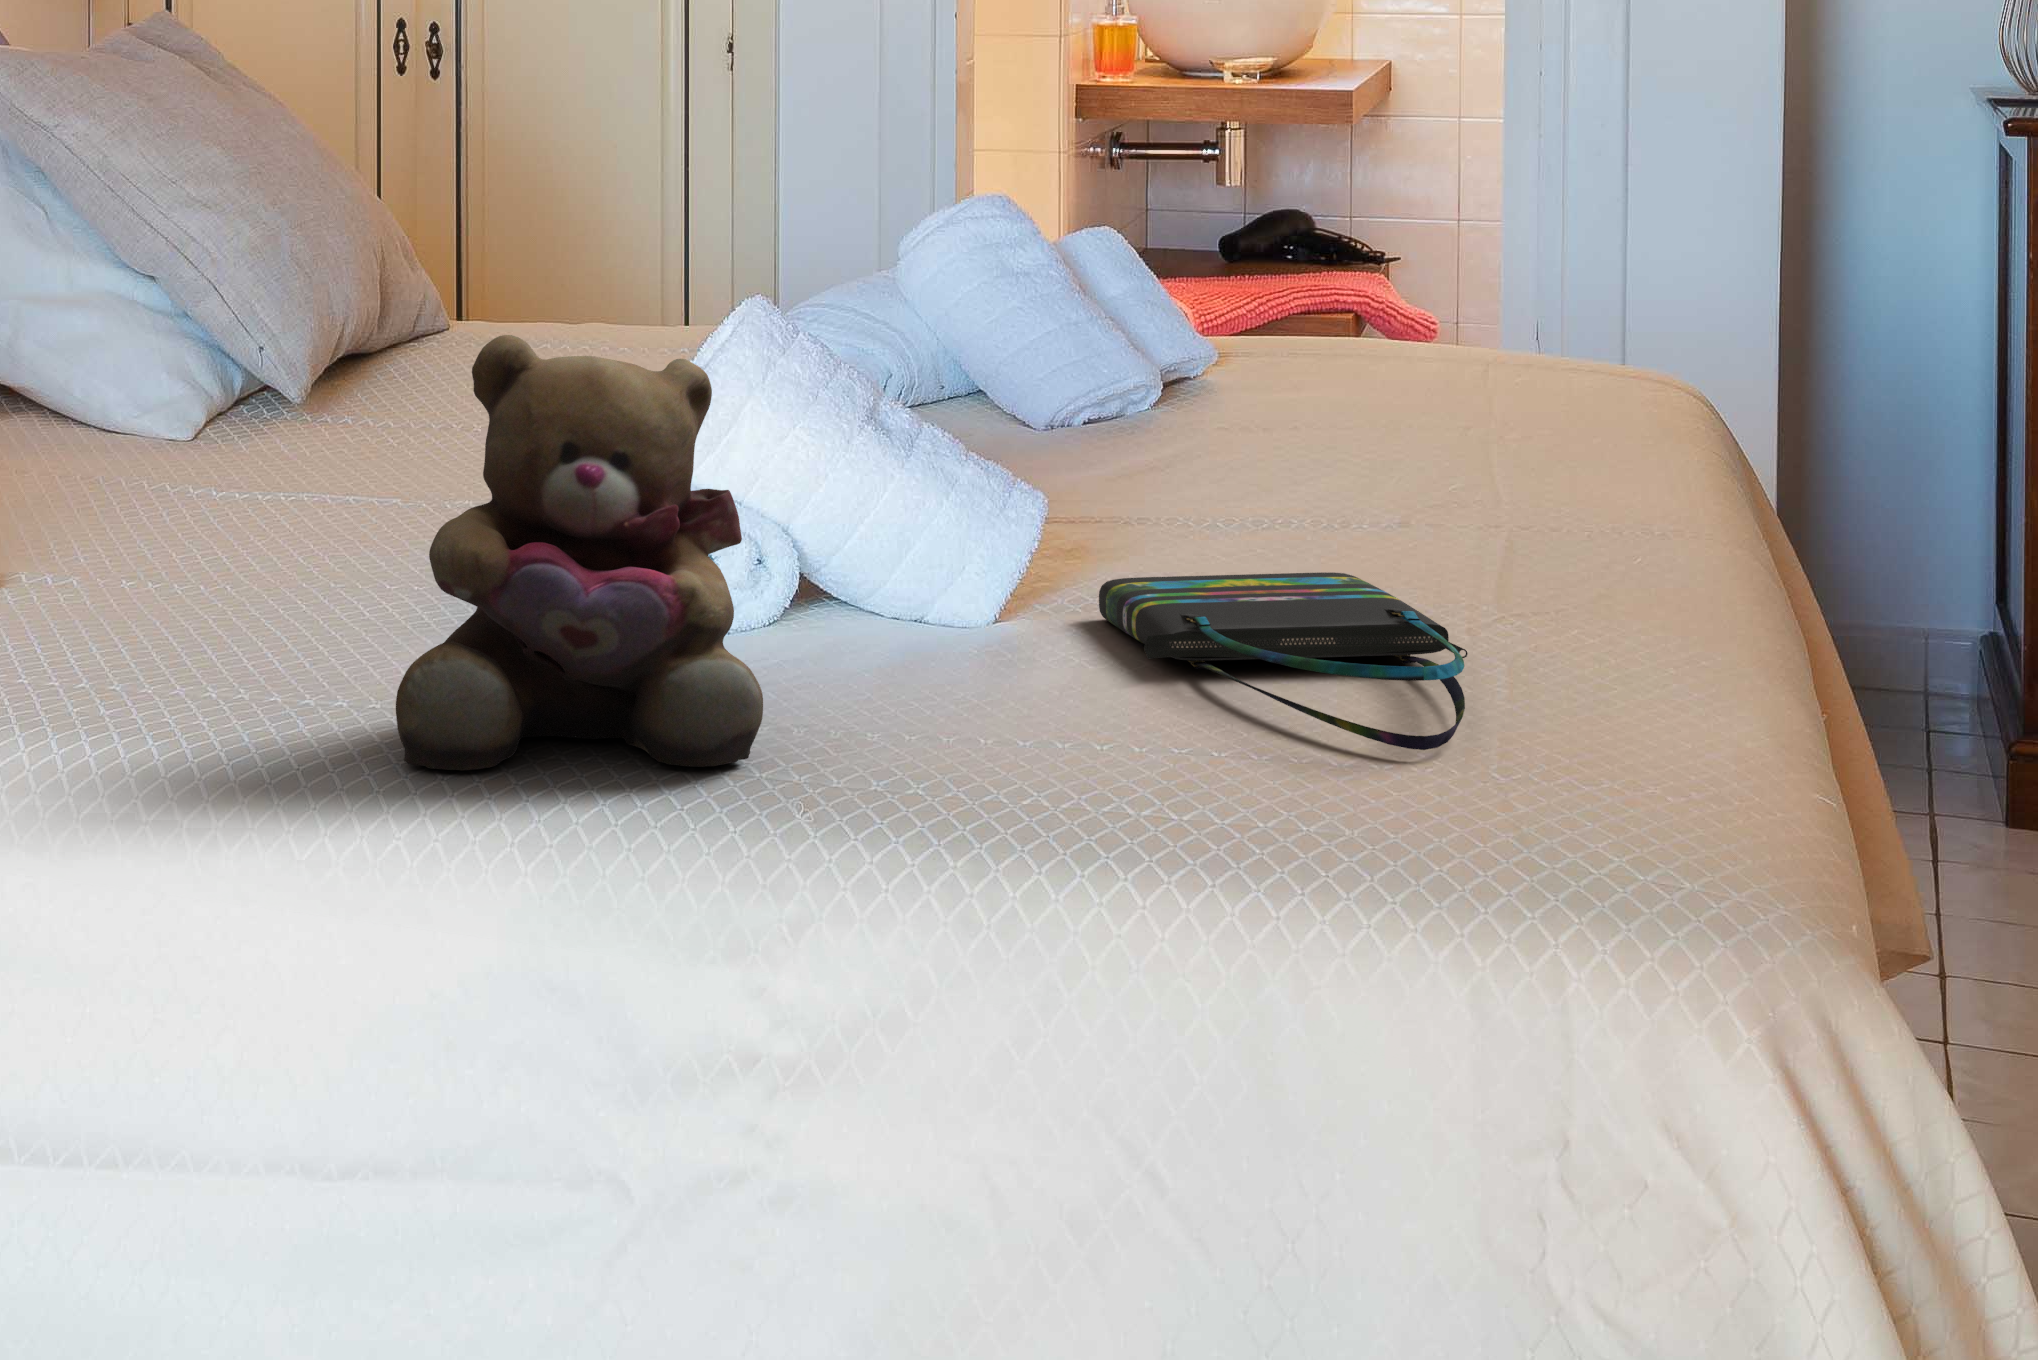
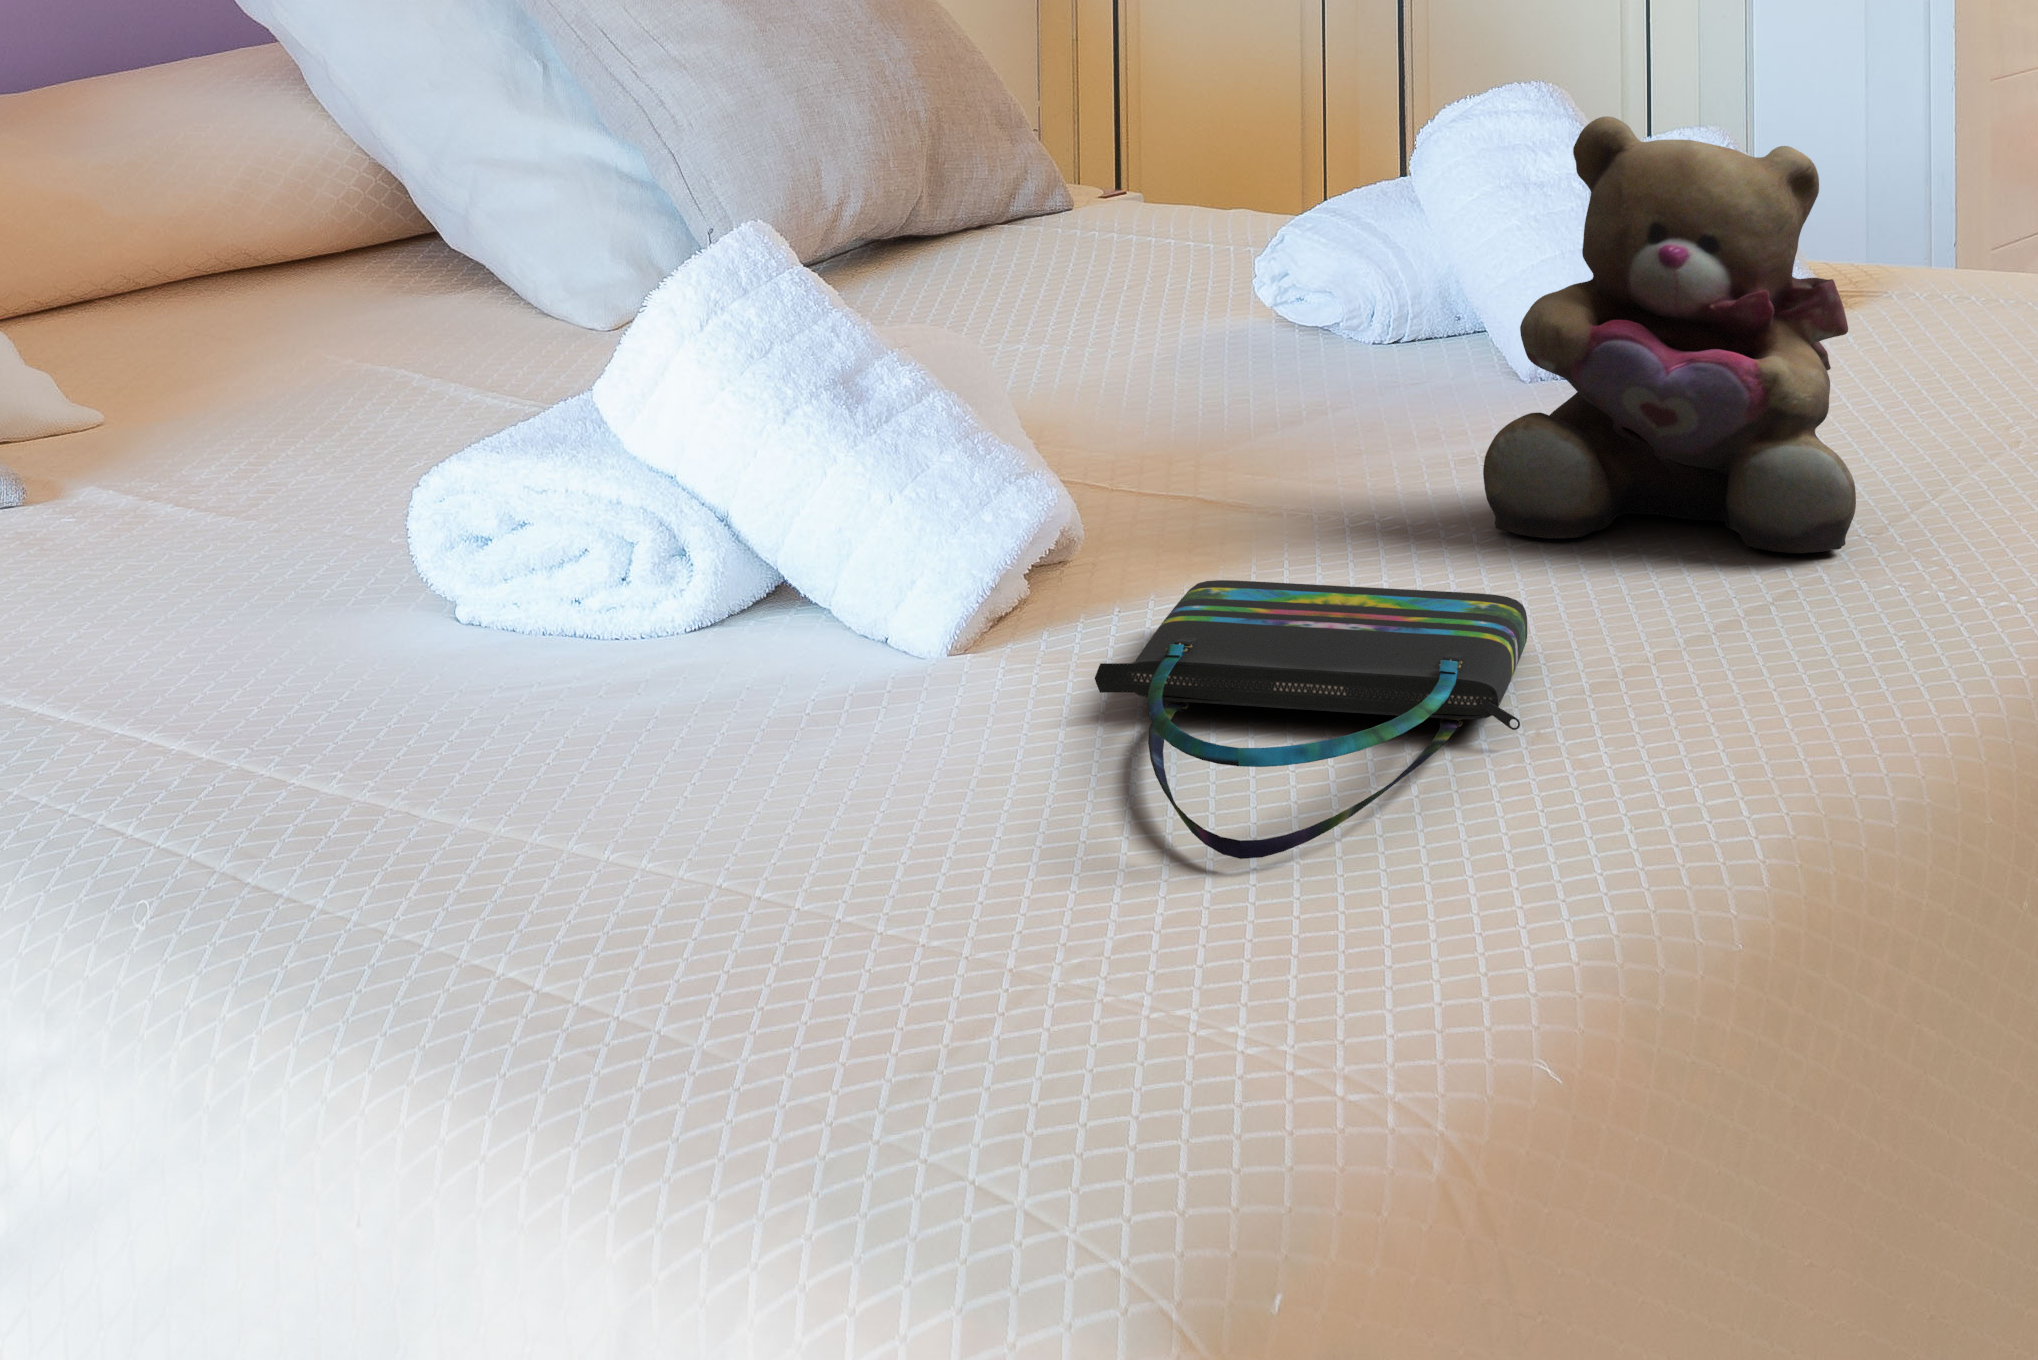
teddy bear: present [396,335,763,771] -> present [1483,116,1856,554]

